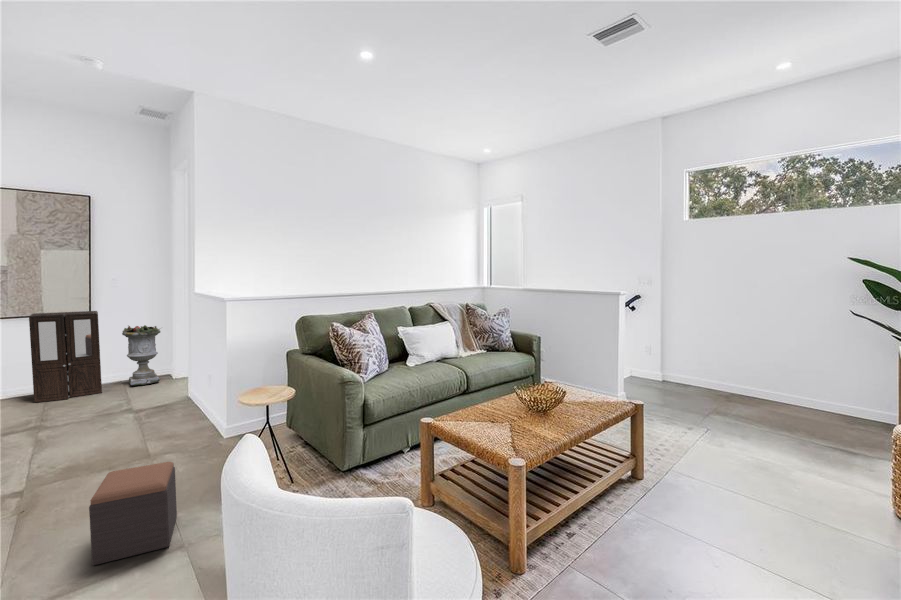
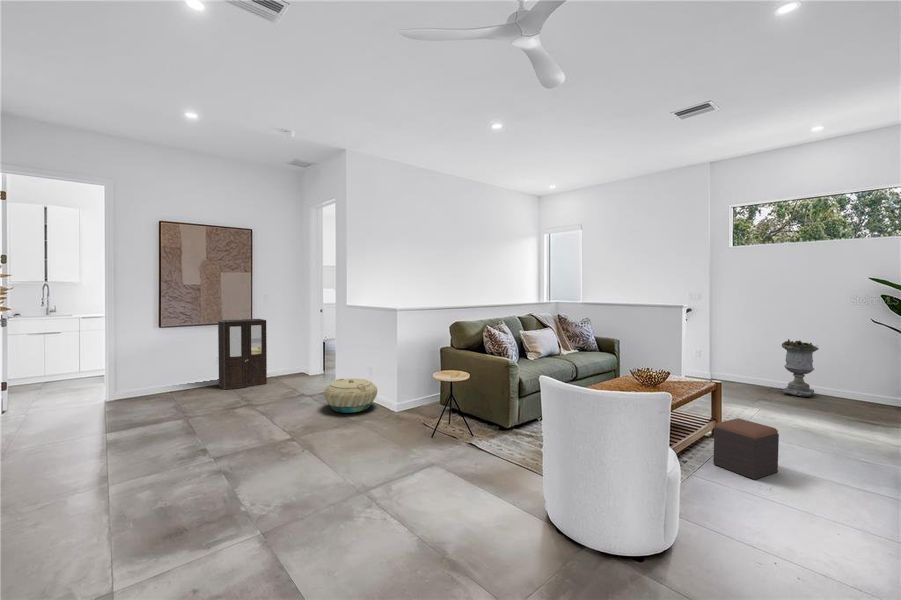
planter: present [122,325,160,385] -> present [782,339,819,397]
basket: none [124,391,208,440] -> present [324,379,377,413]
footstool: present [89,462,177,565] -> present [713,418,779,480]

